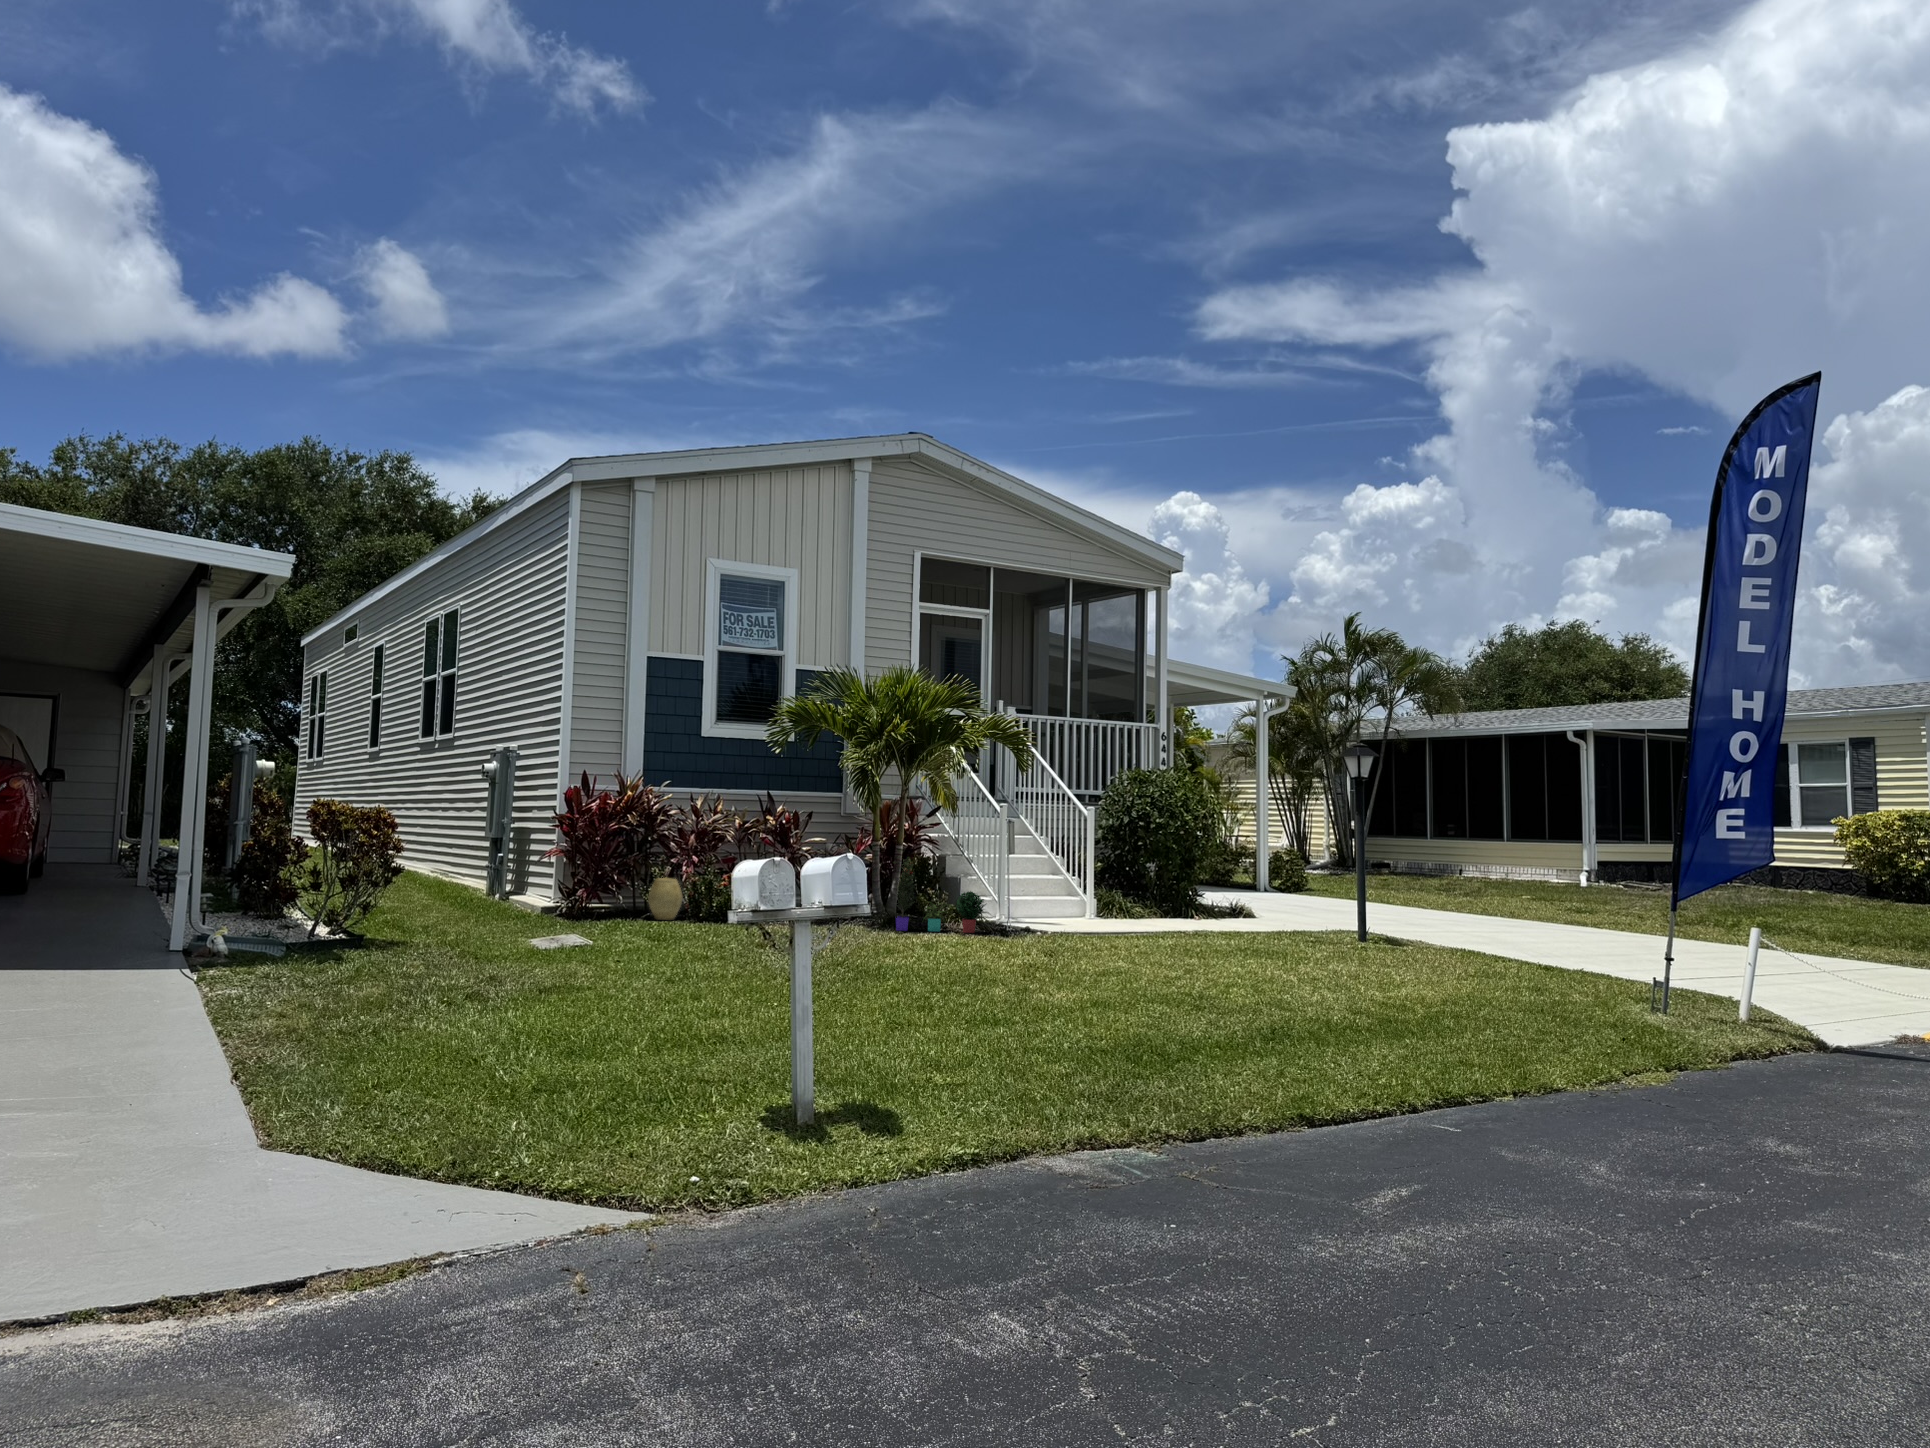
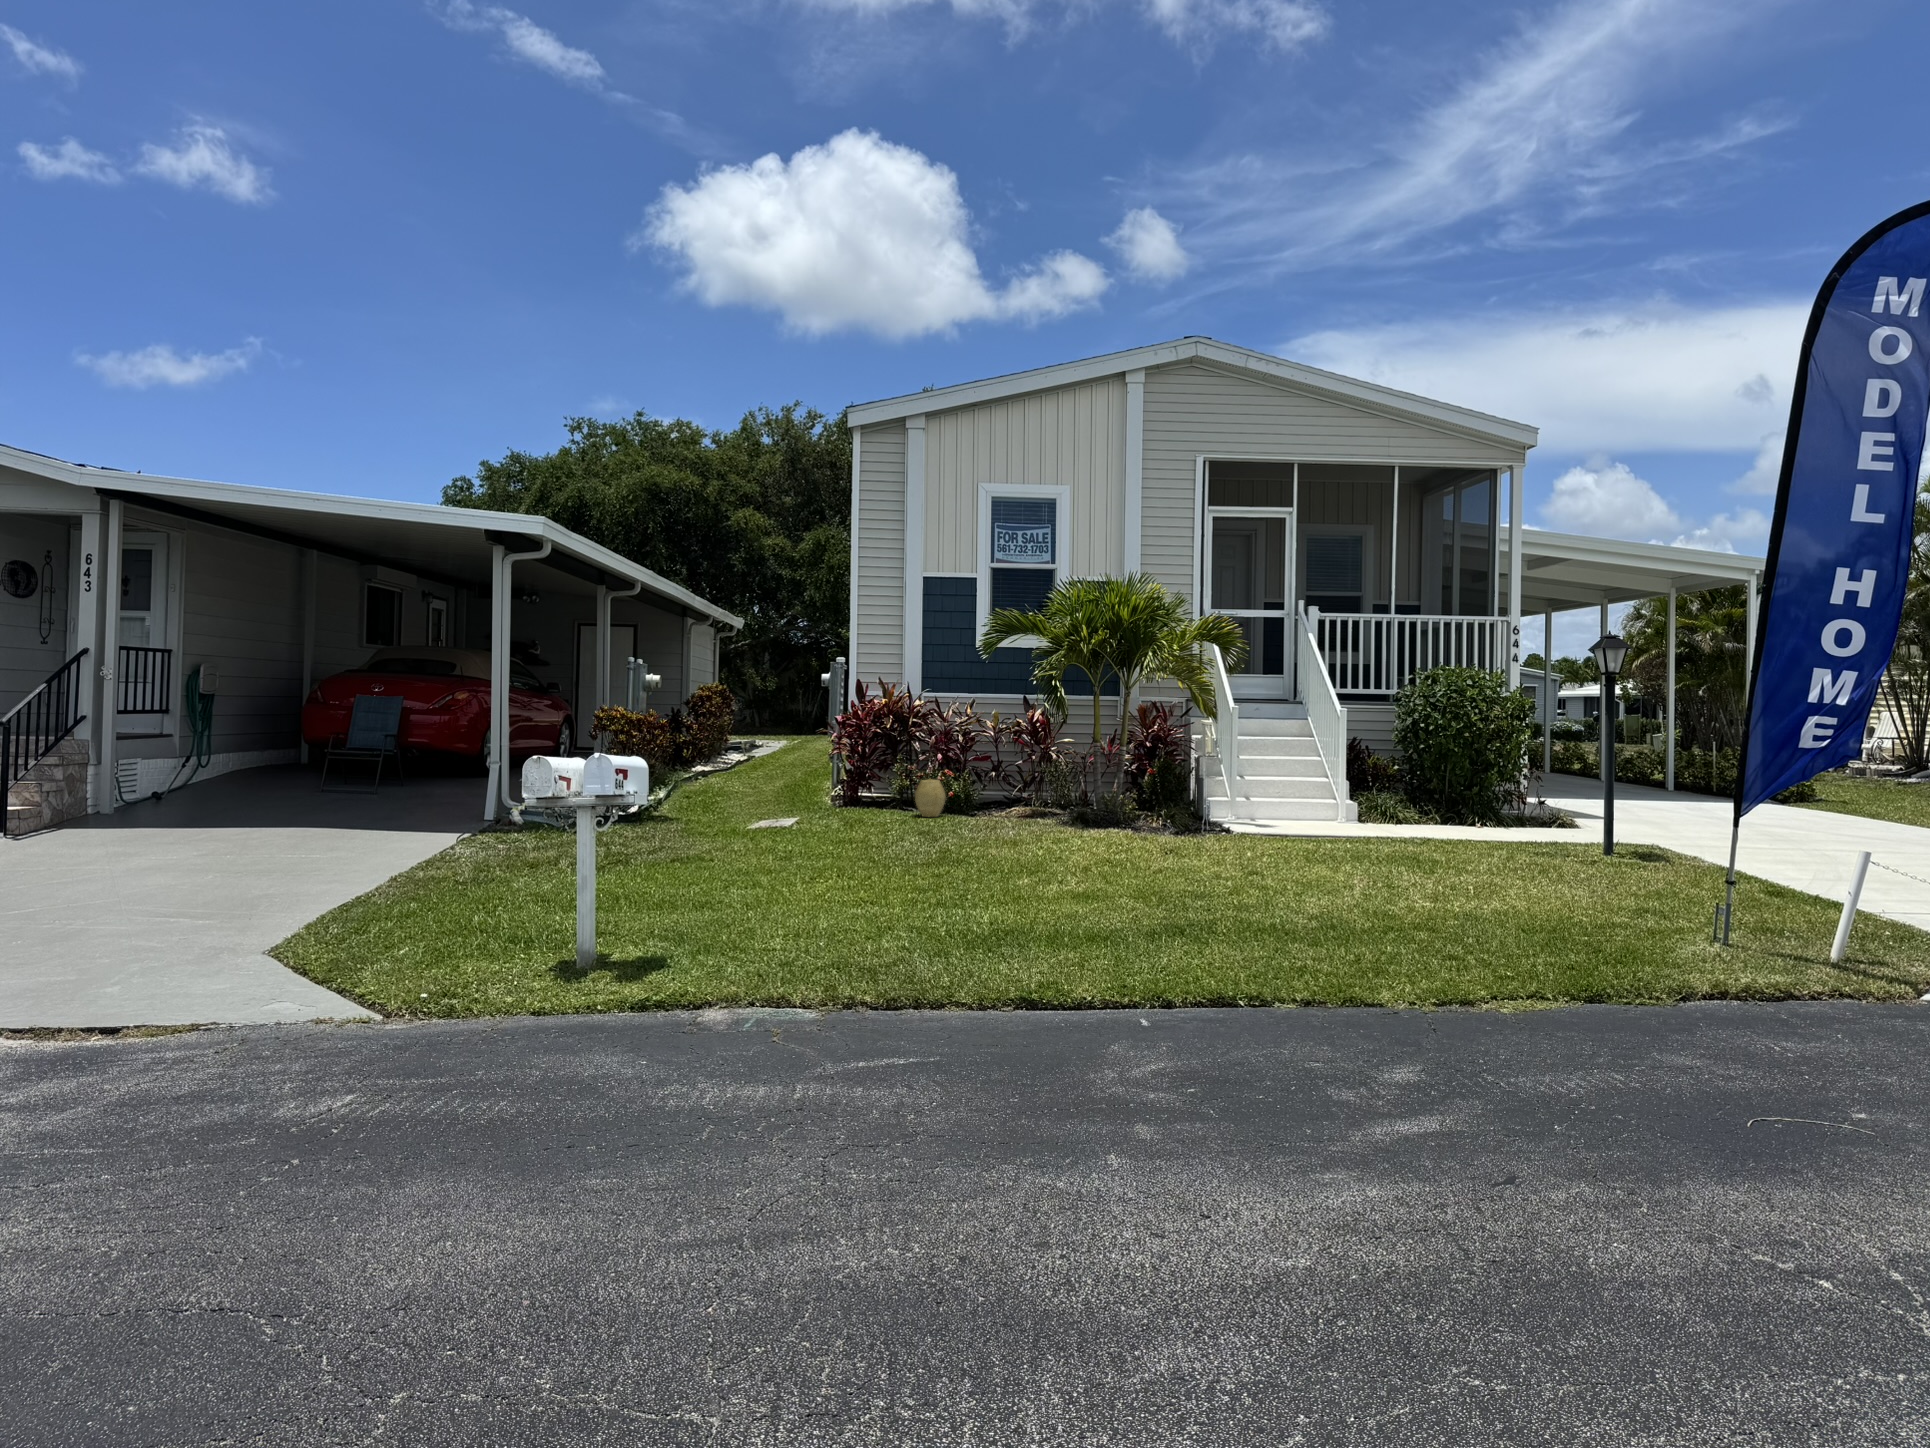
potted plant: present [895,857,984,933] -> none [1112,762,1202,837]

